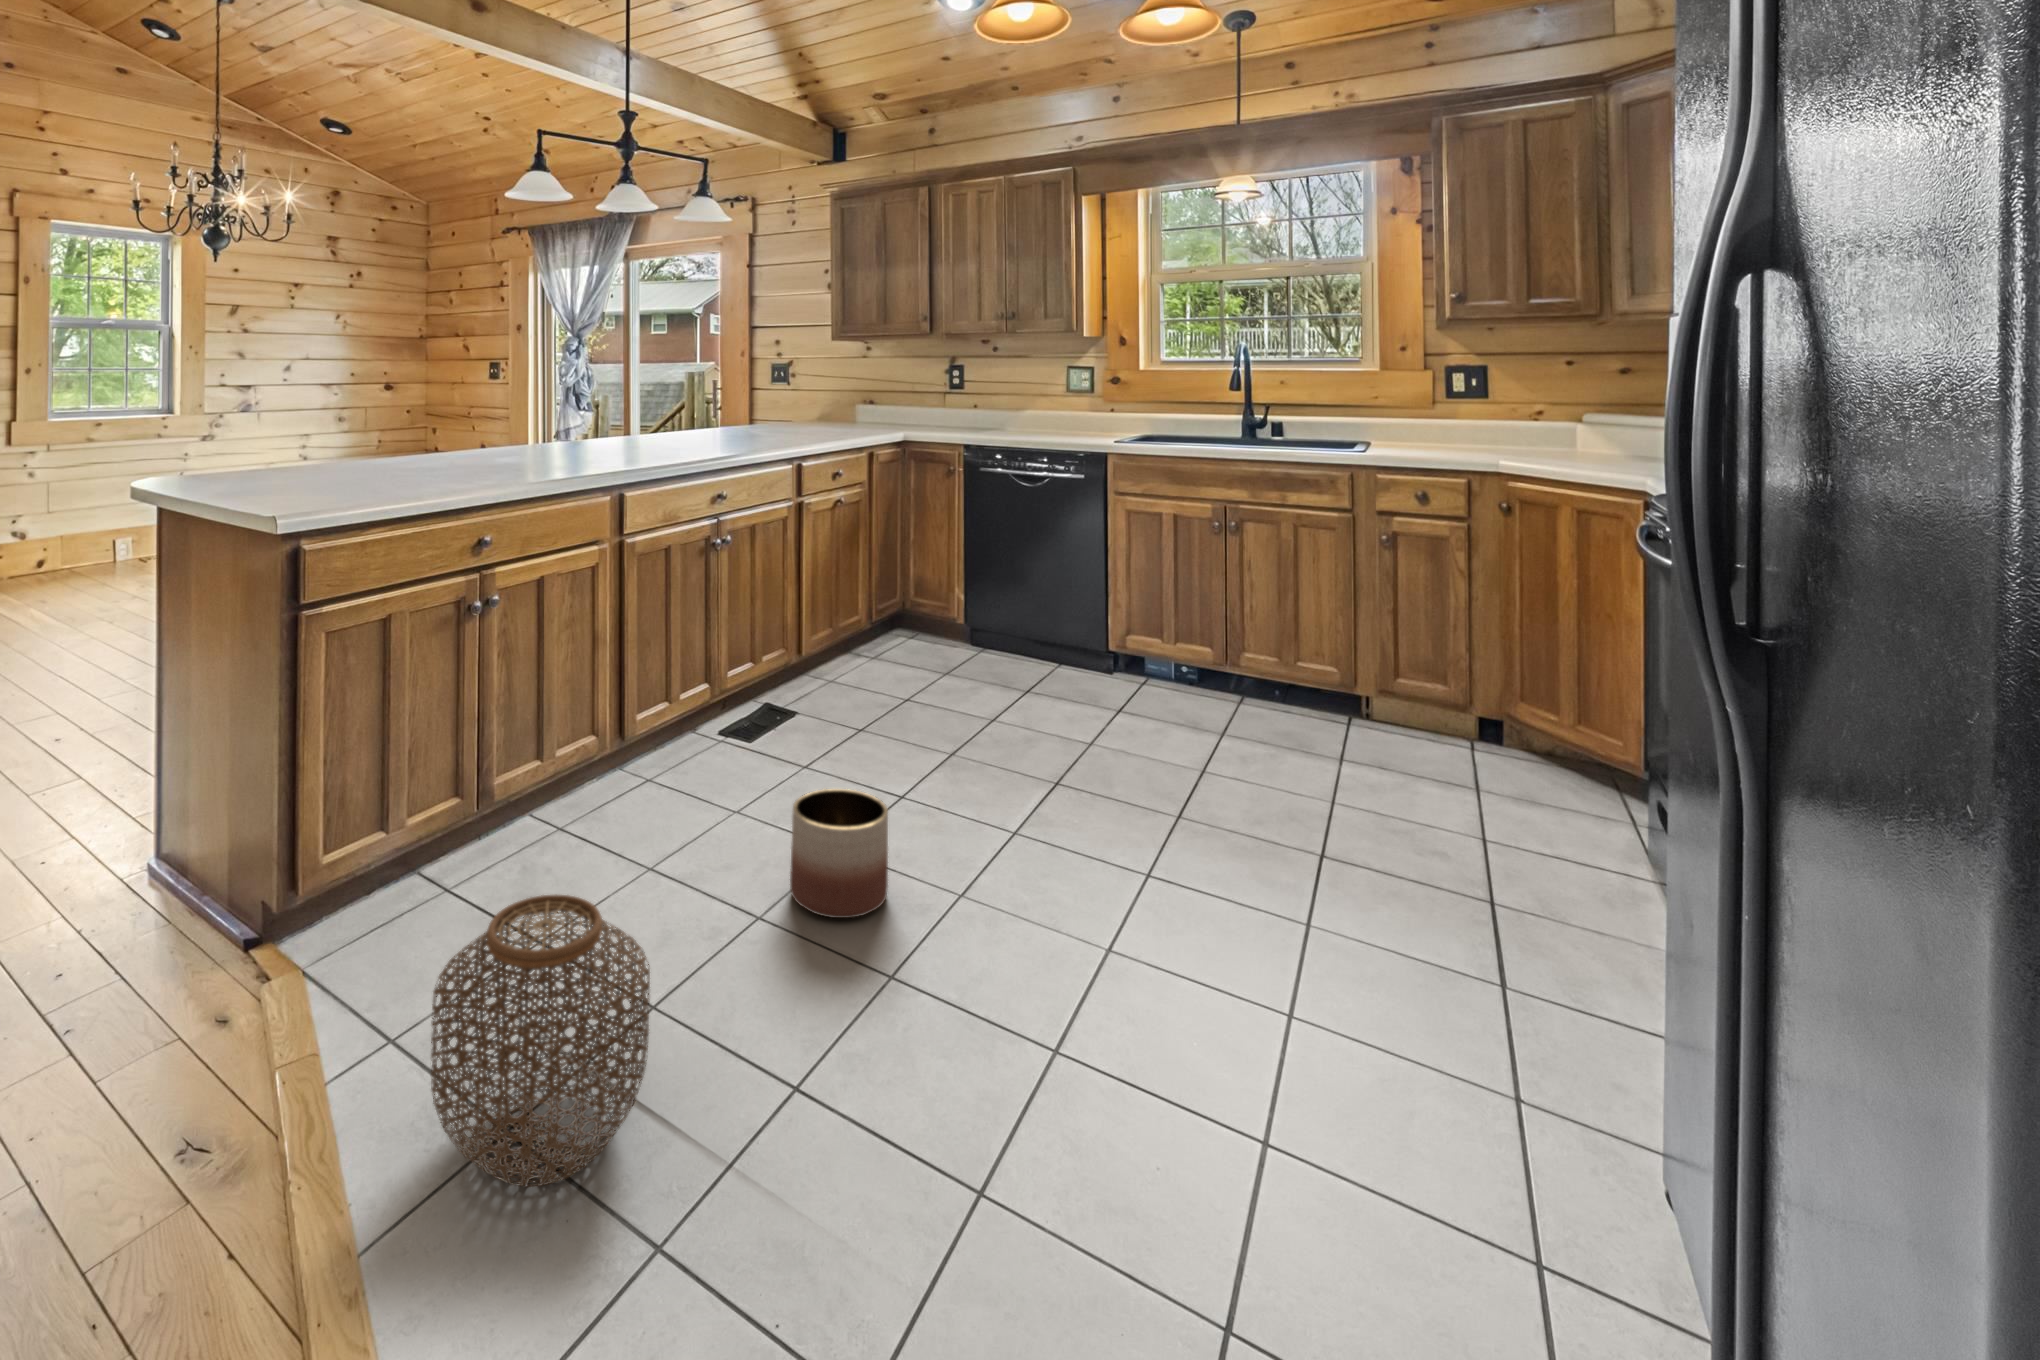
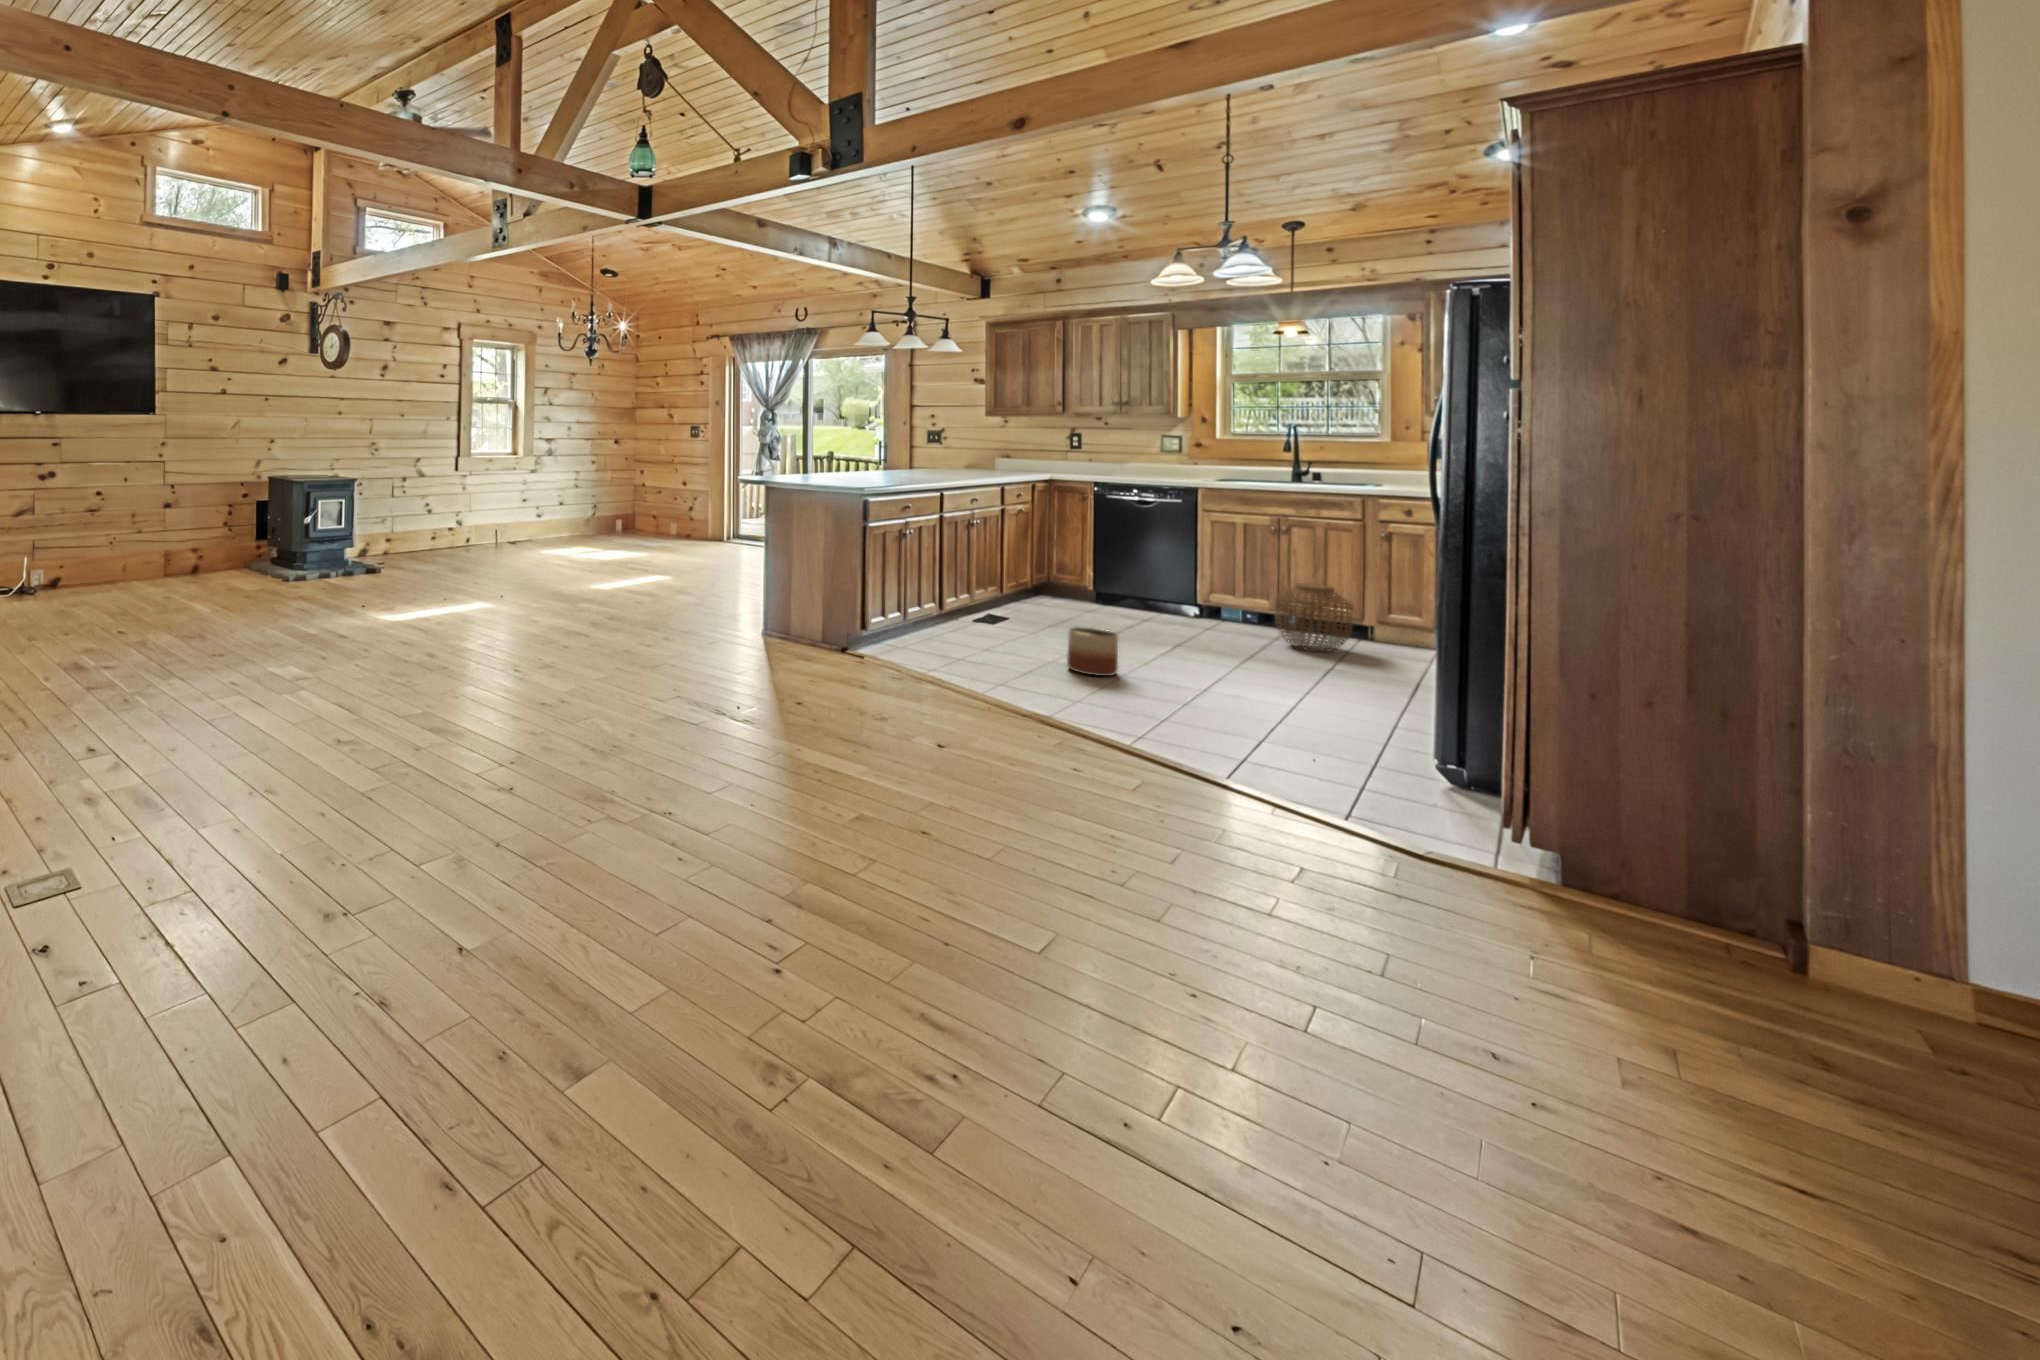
woven basket: present [431,895,650,1186] -> present [1275,583,1353,652]

